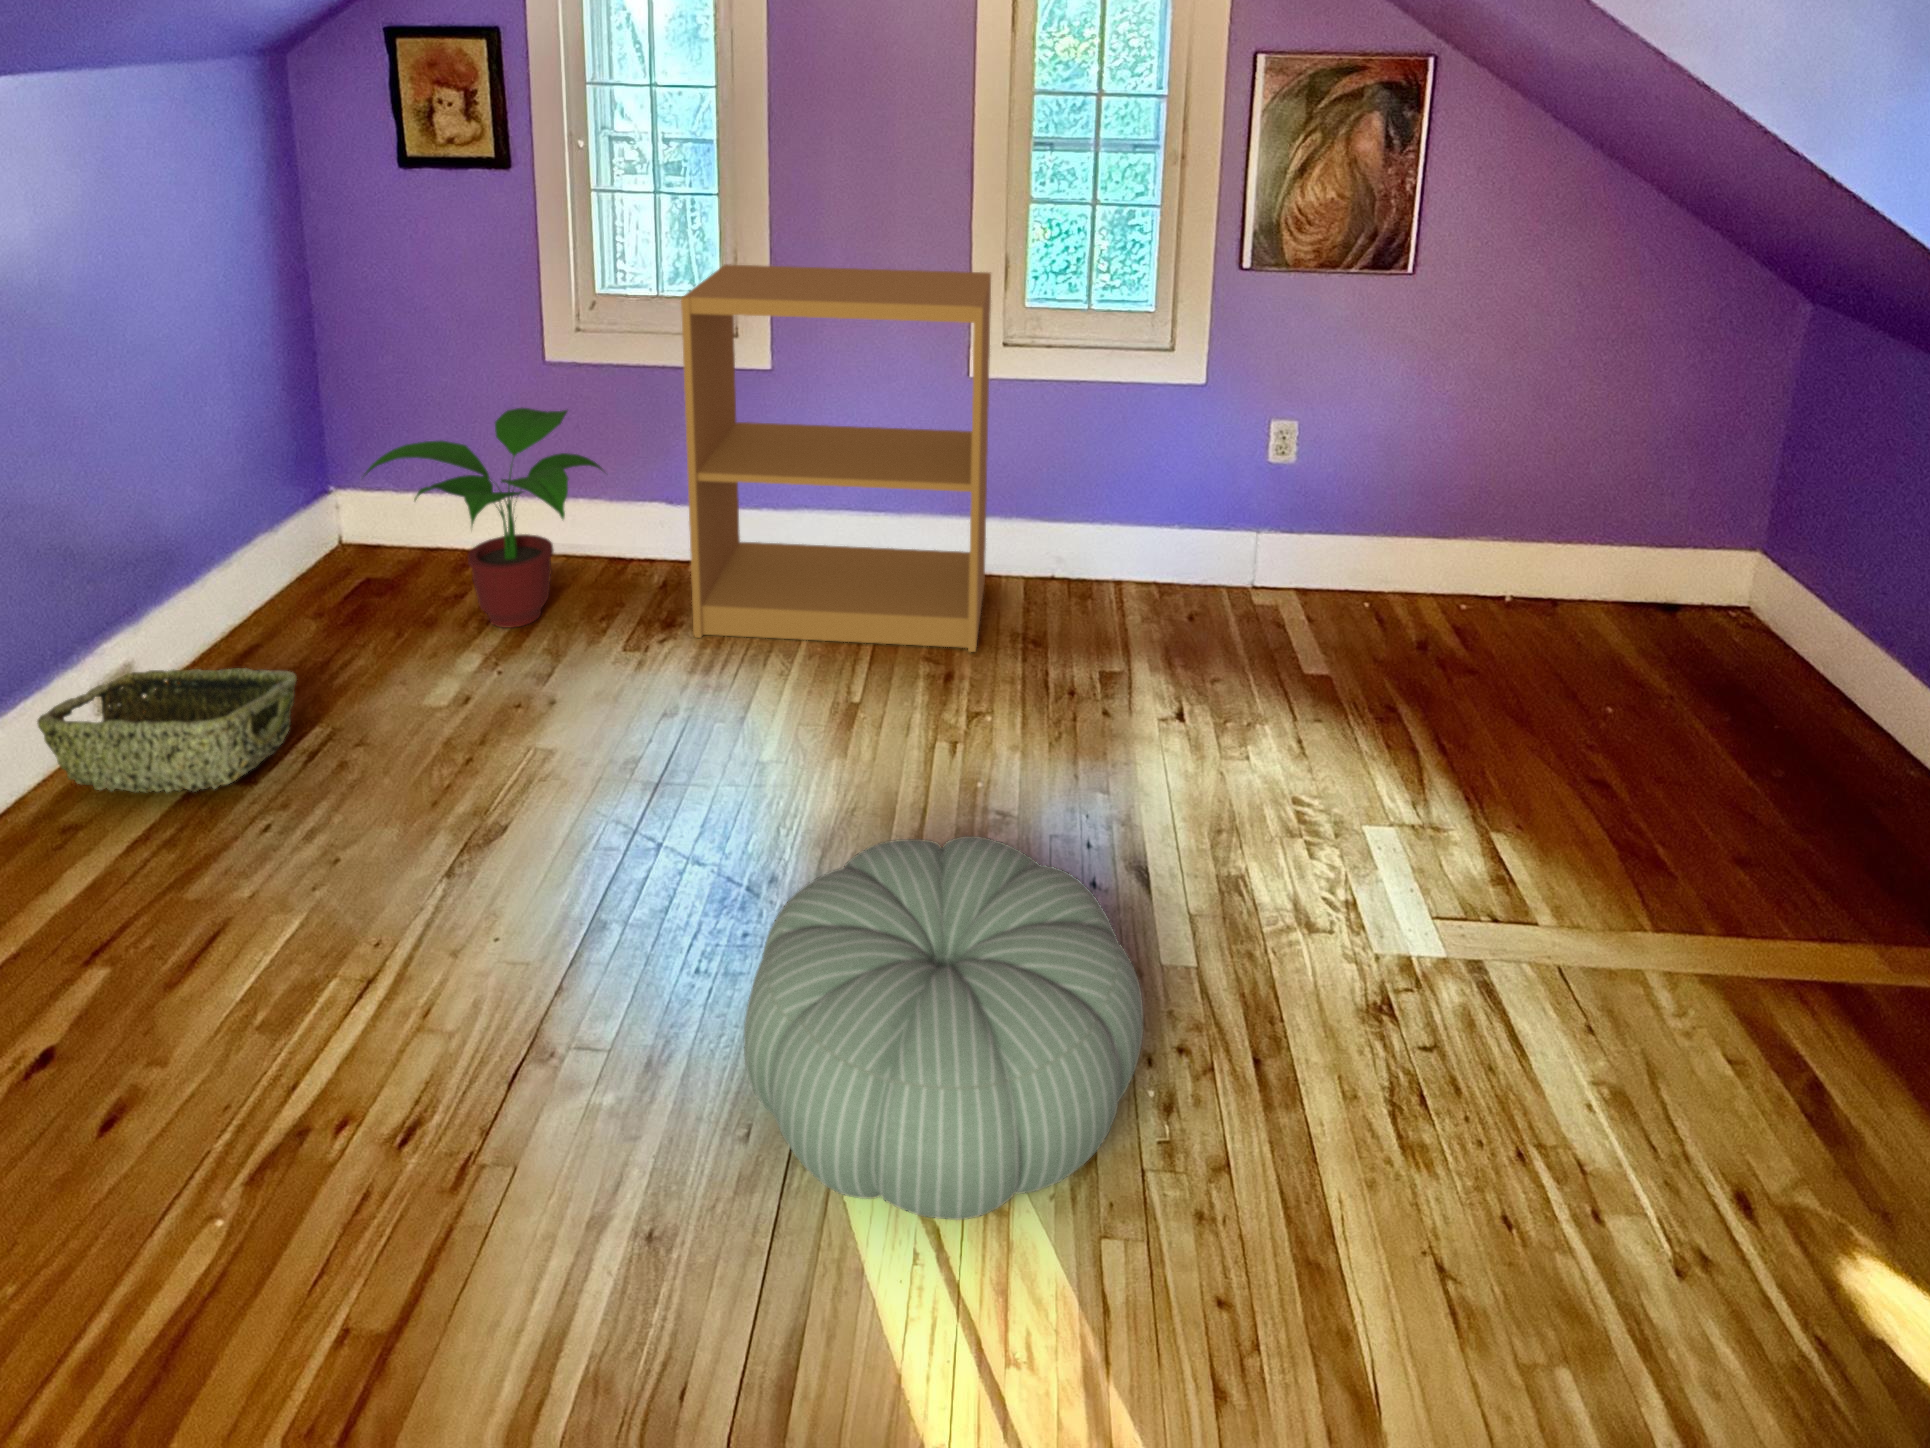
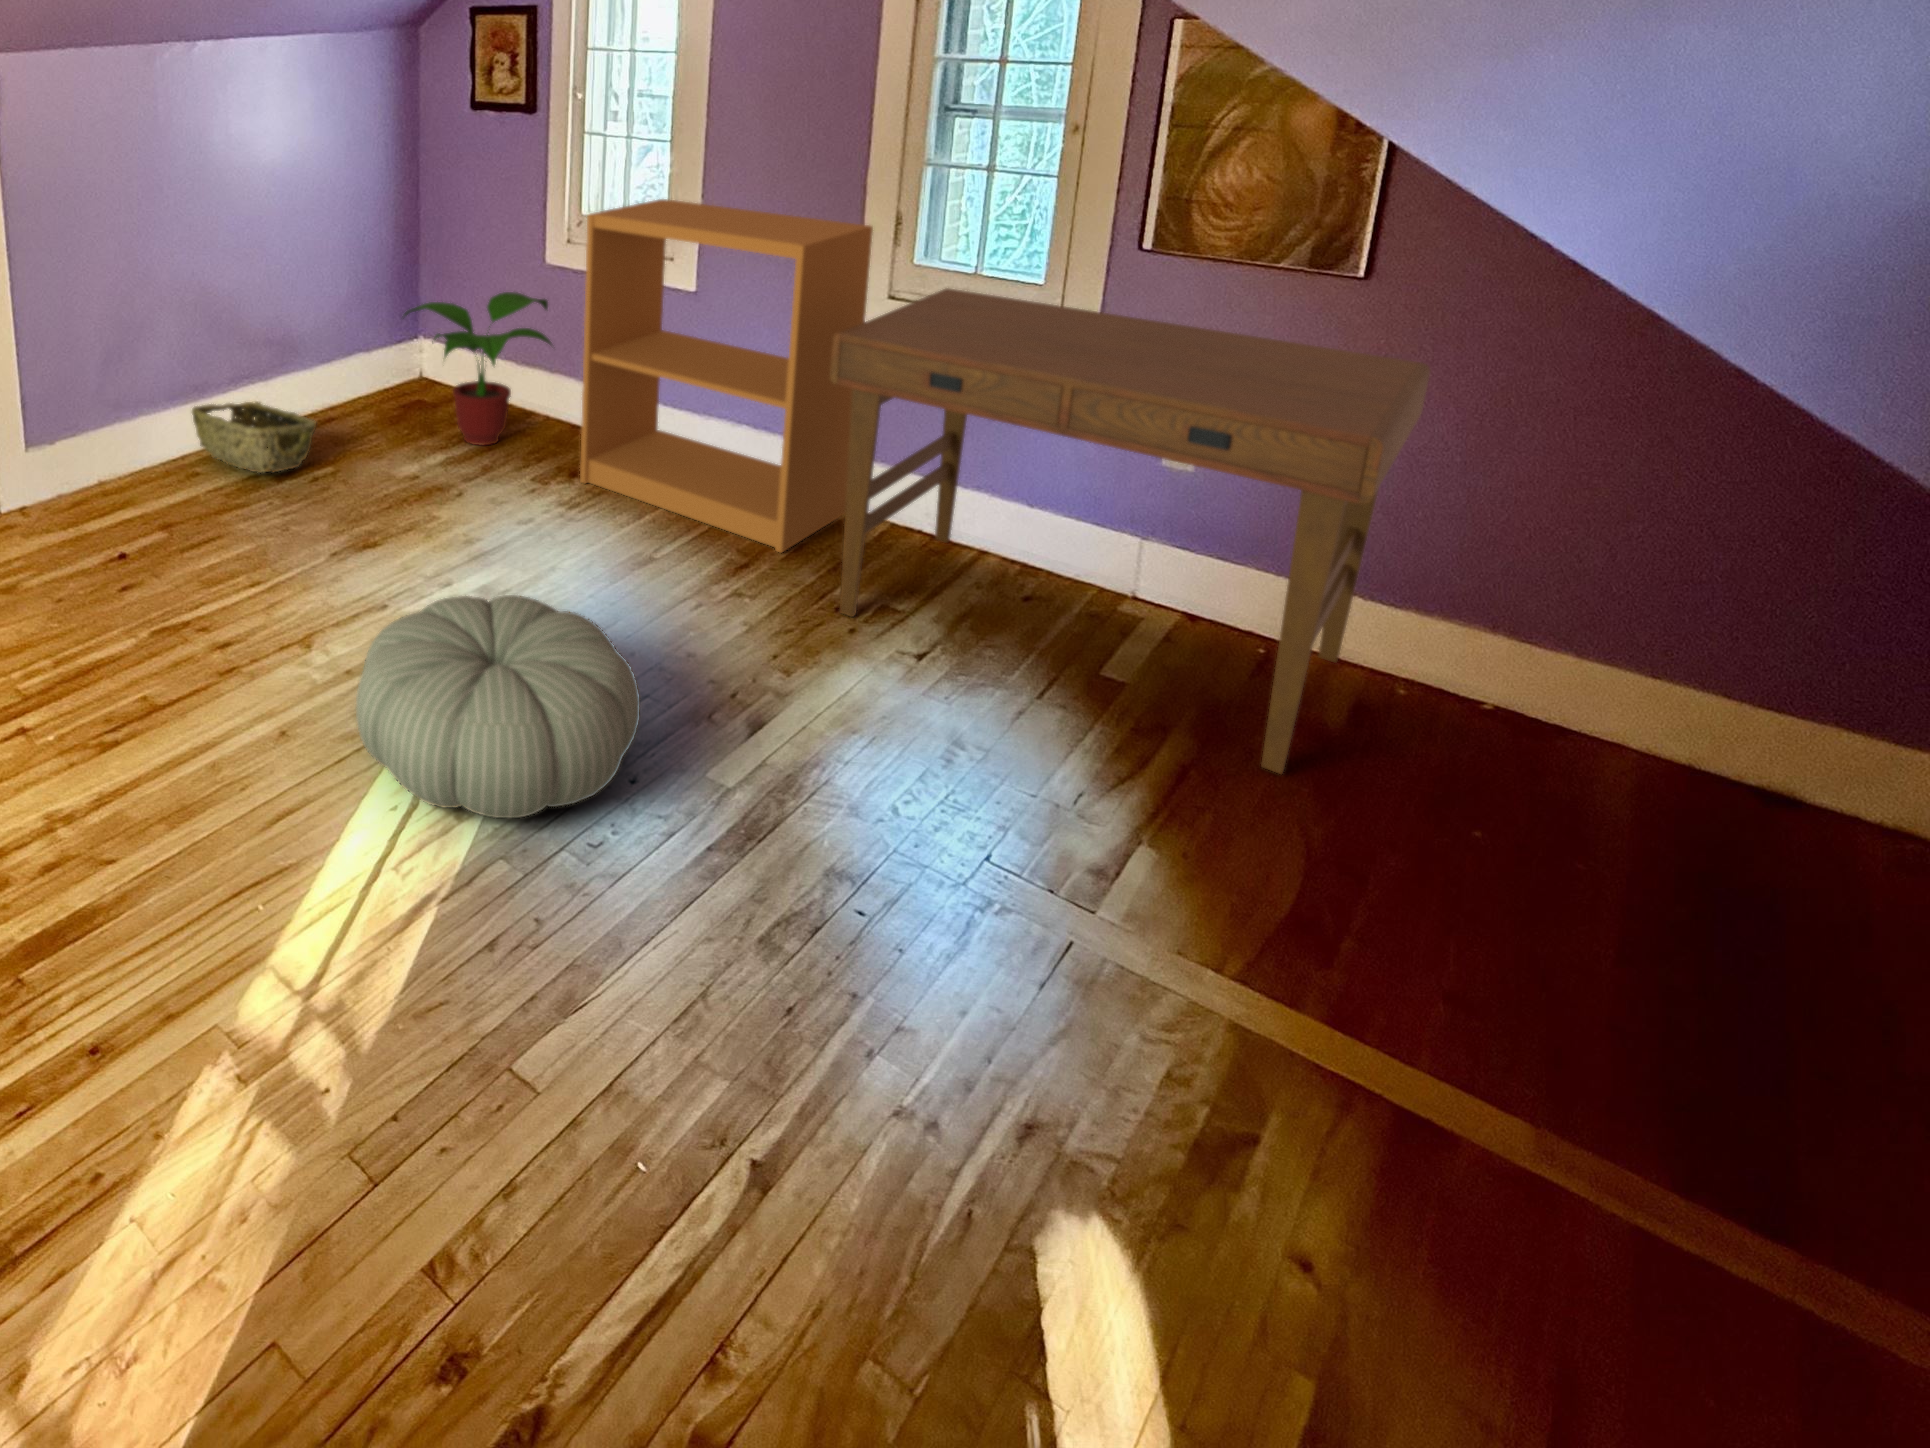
desk: none [1065,329,1565,720] -> present [830,288,1430,774]

